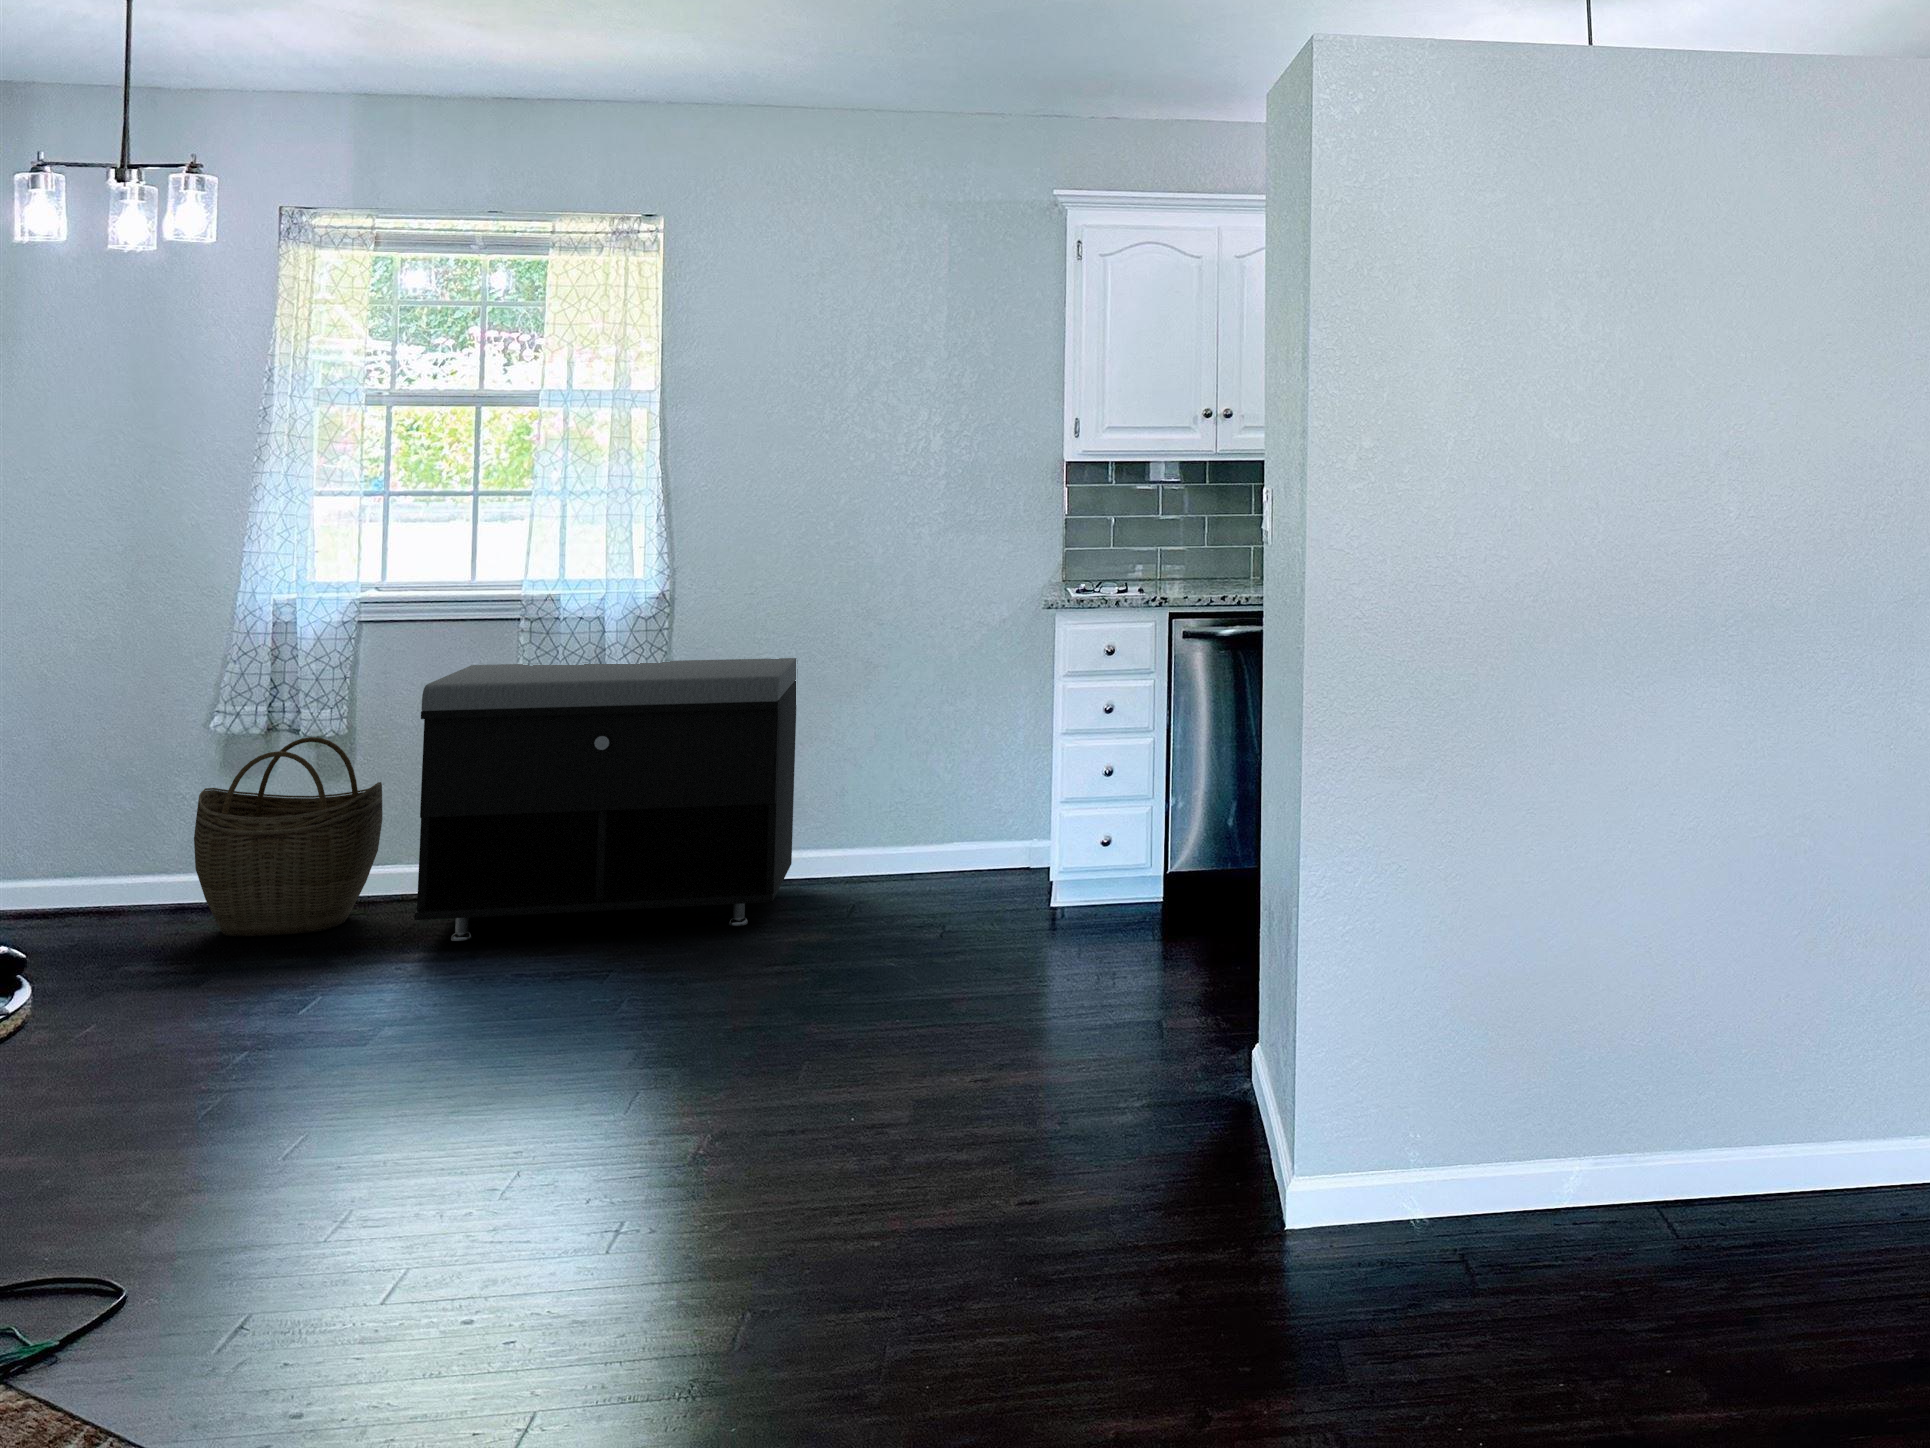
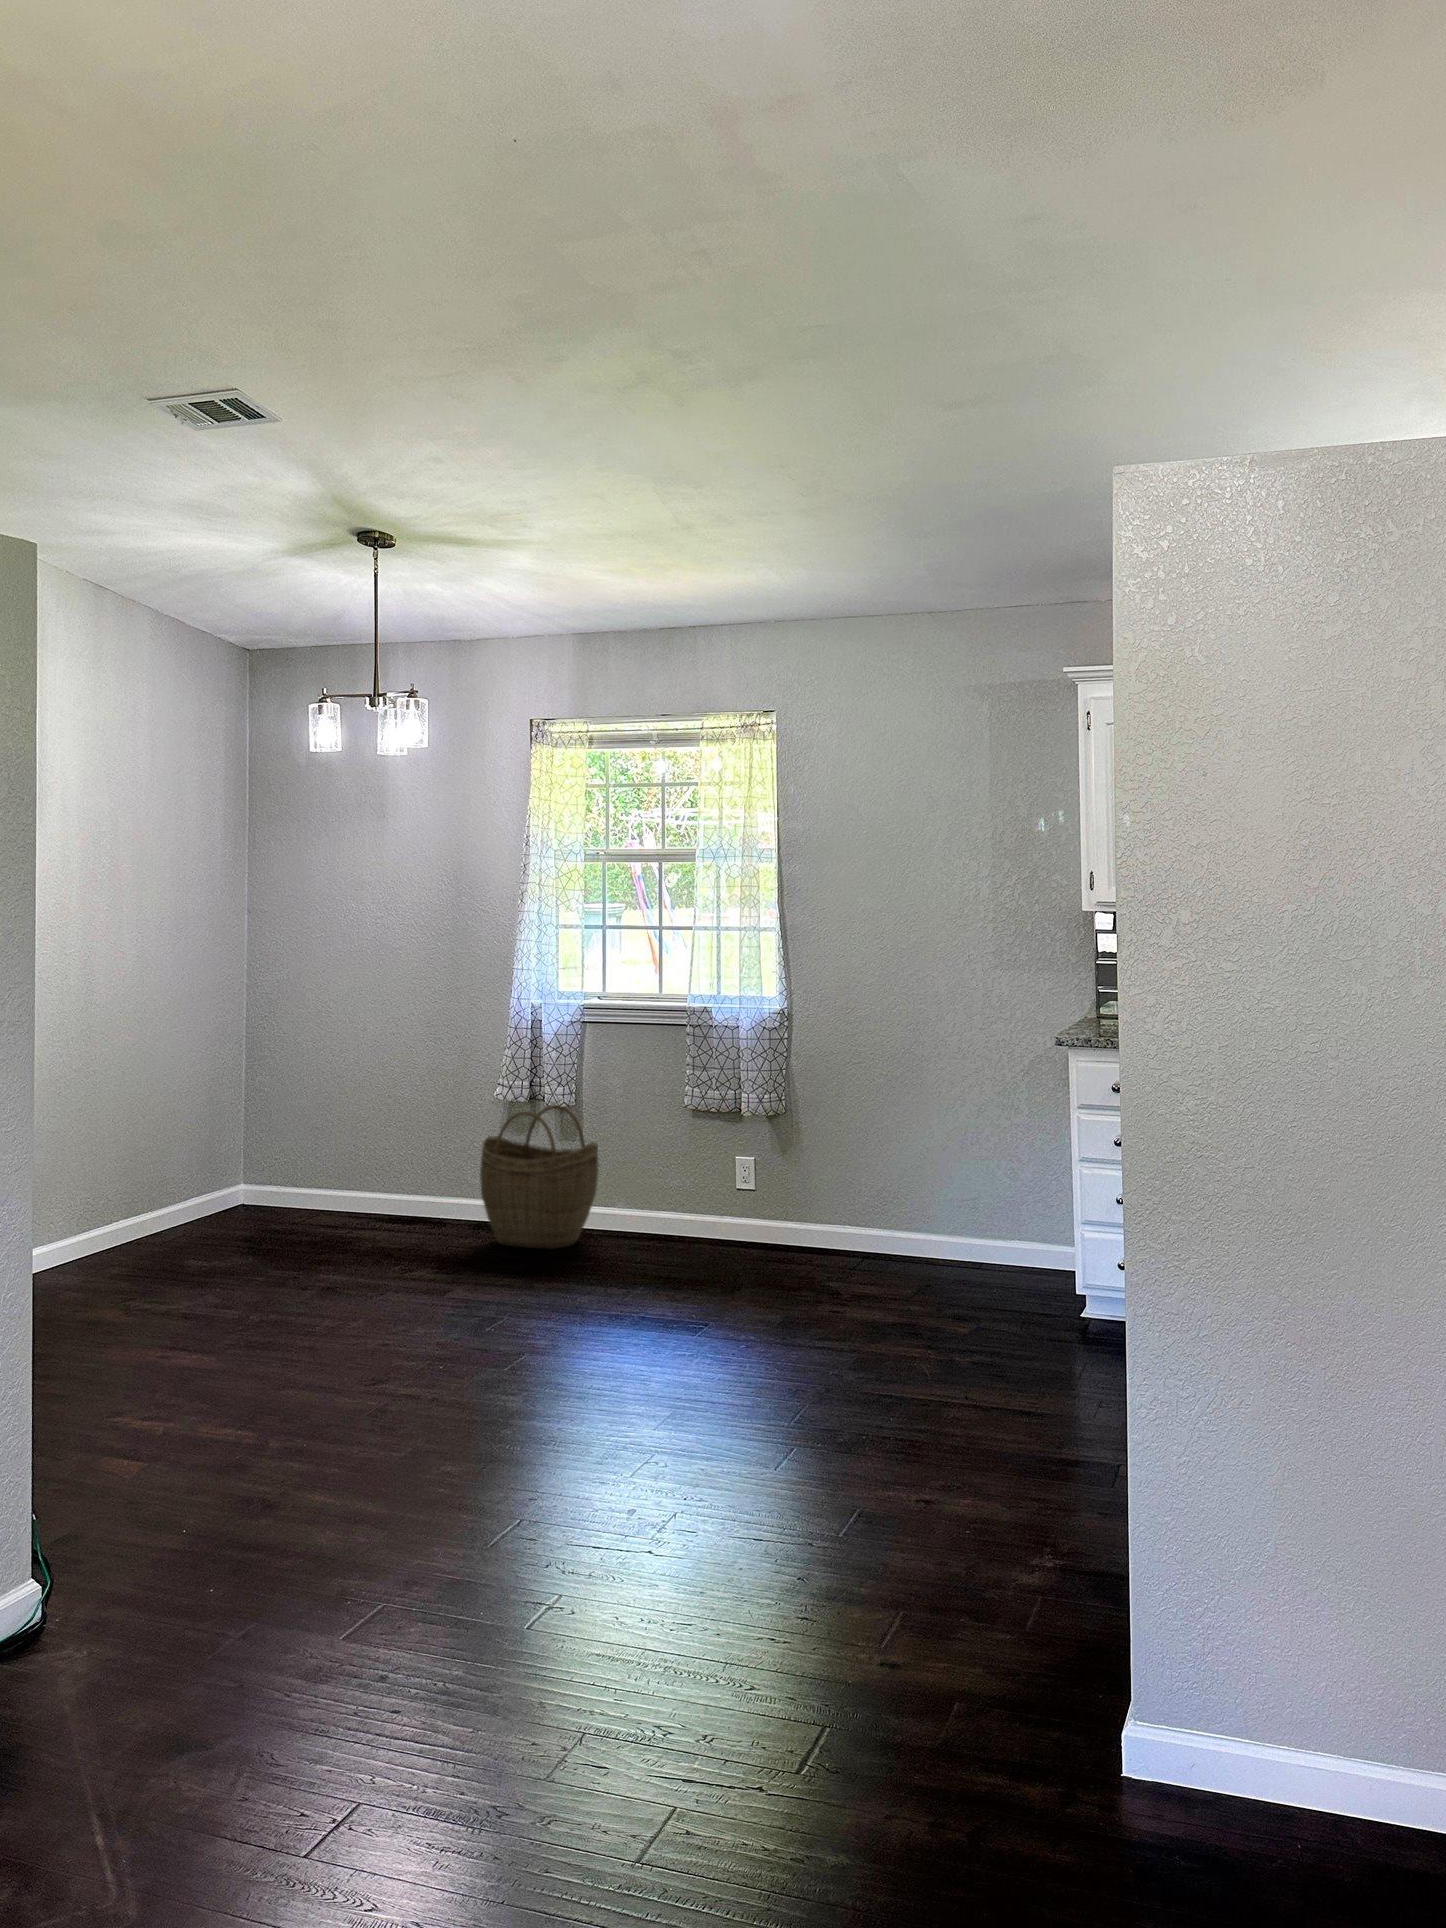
storage bench: present [414,658,798,941] -> none [602,1058,886,1284]

